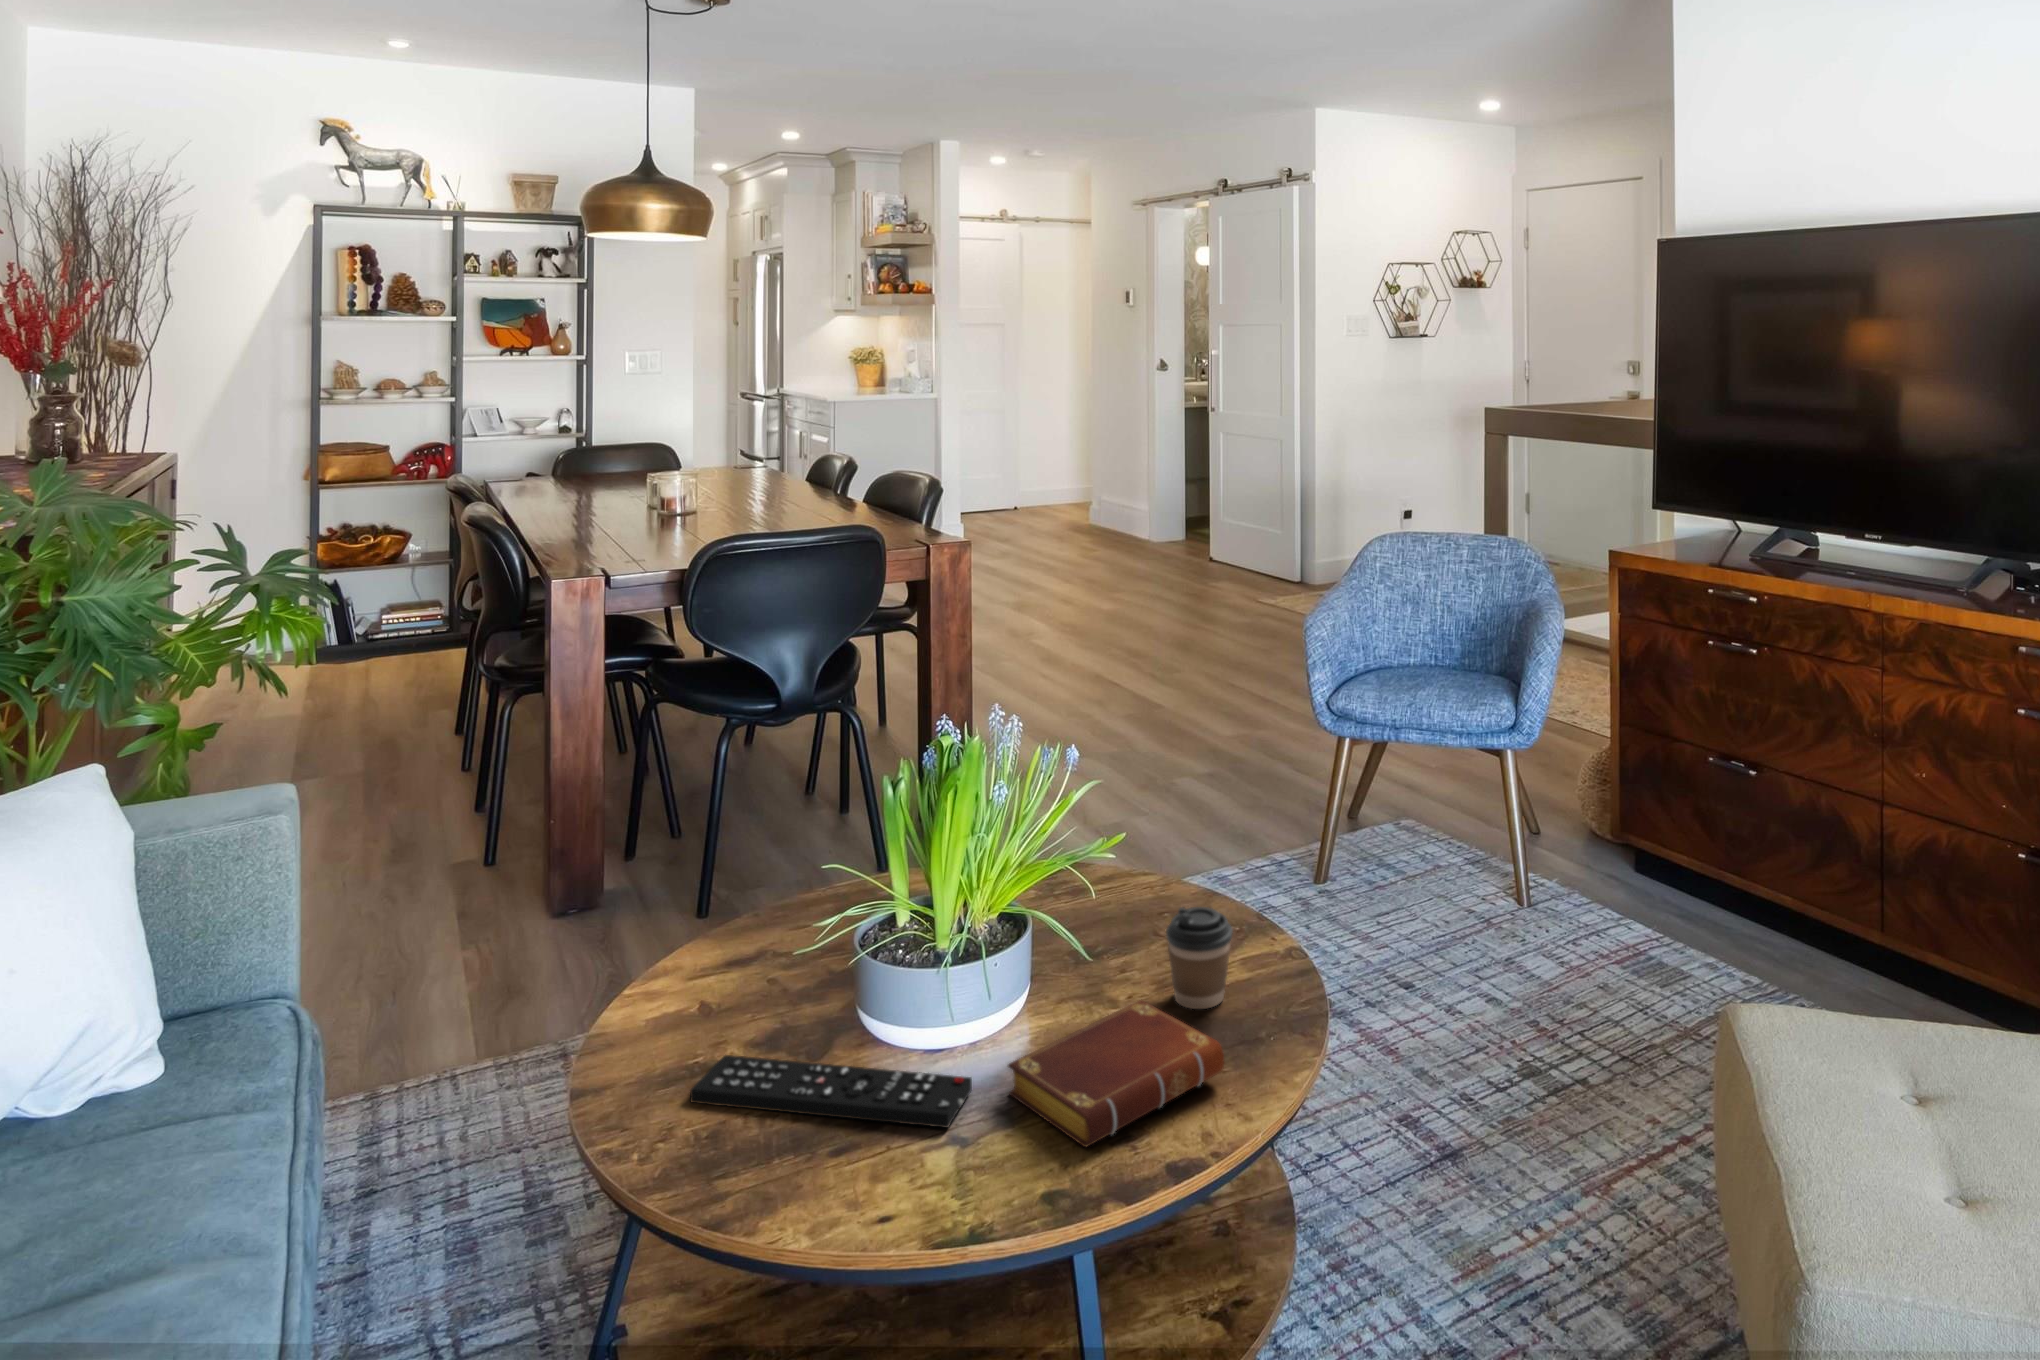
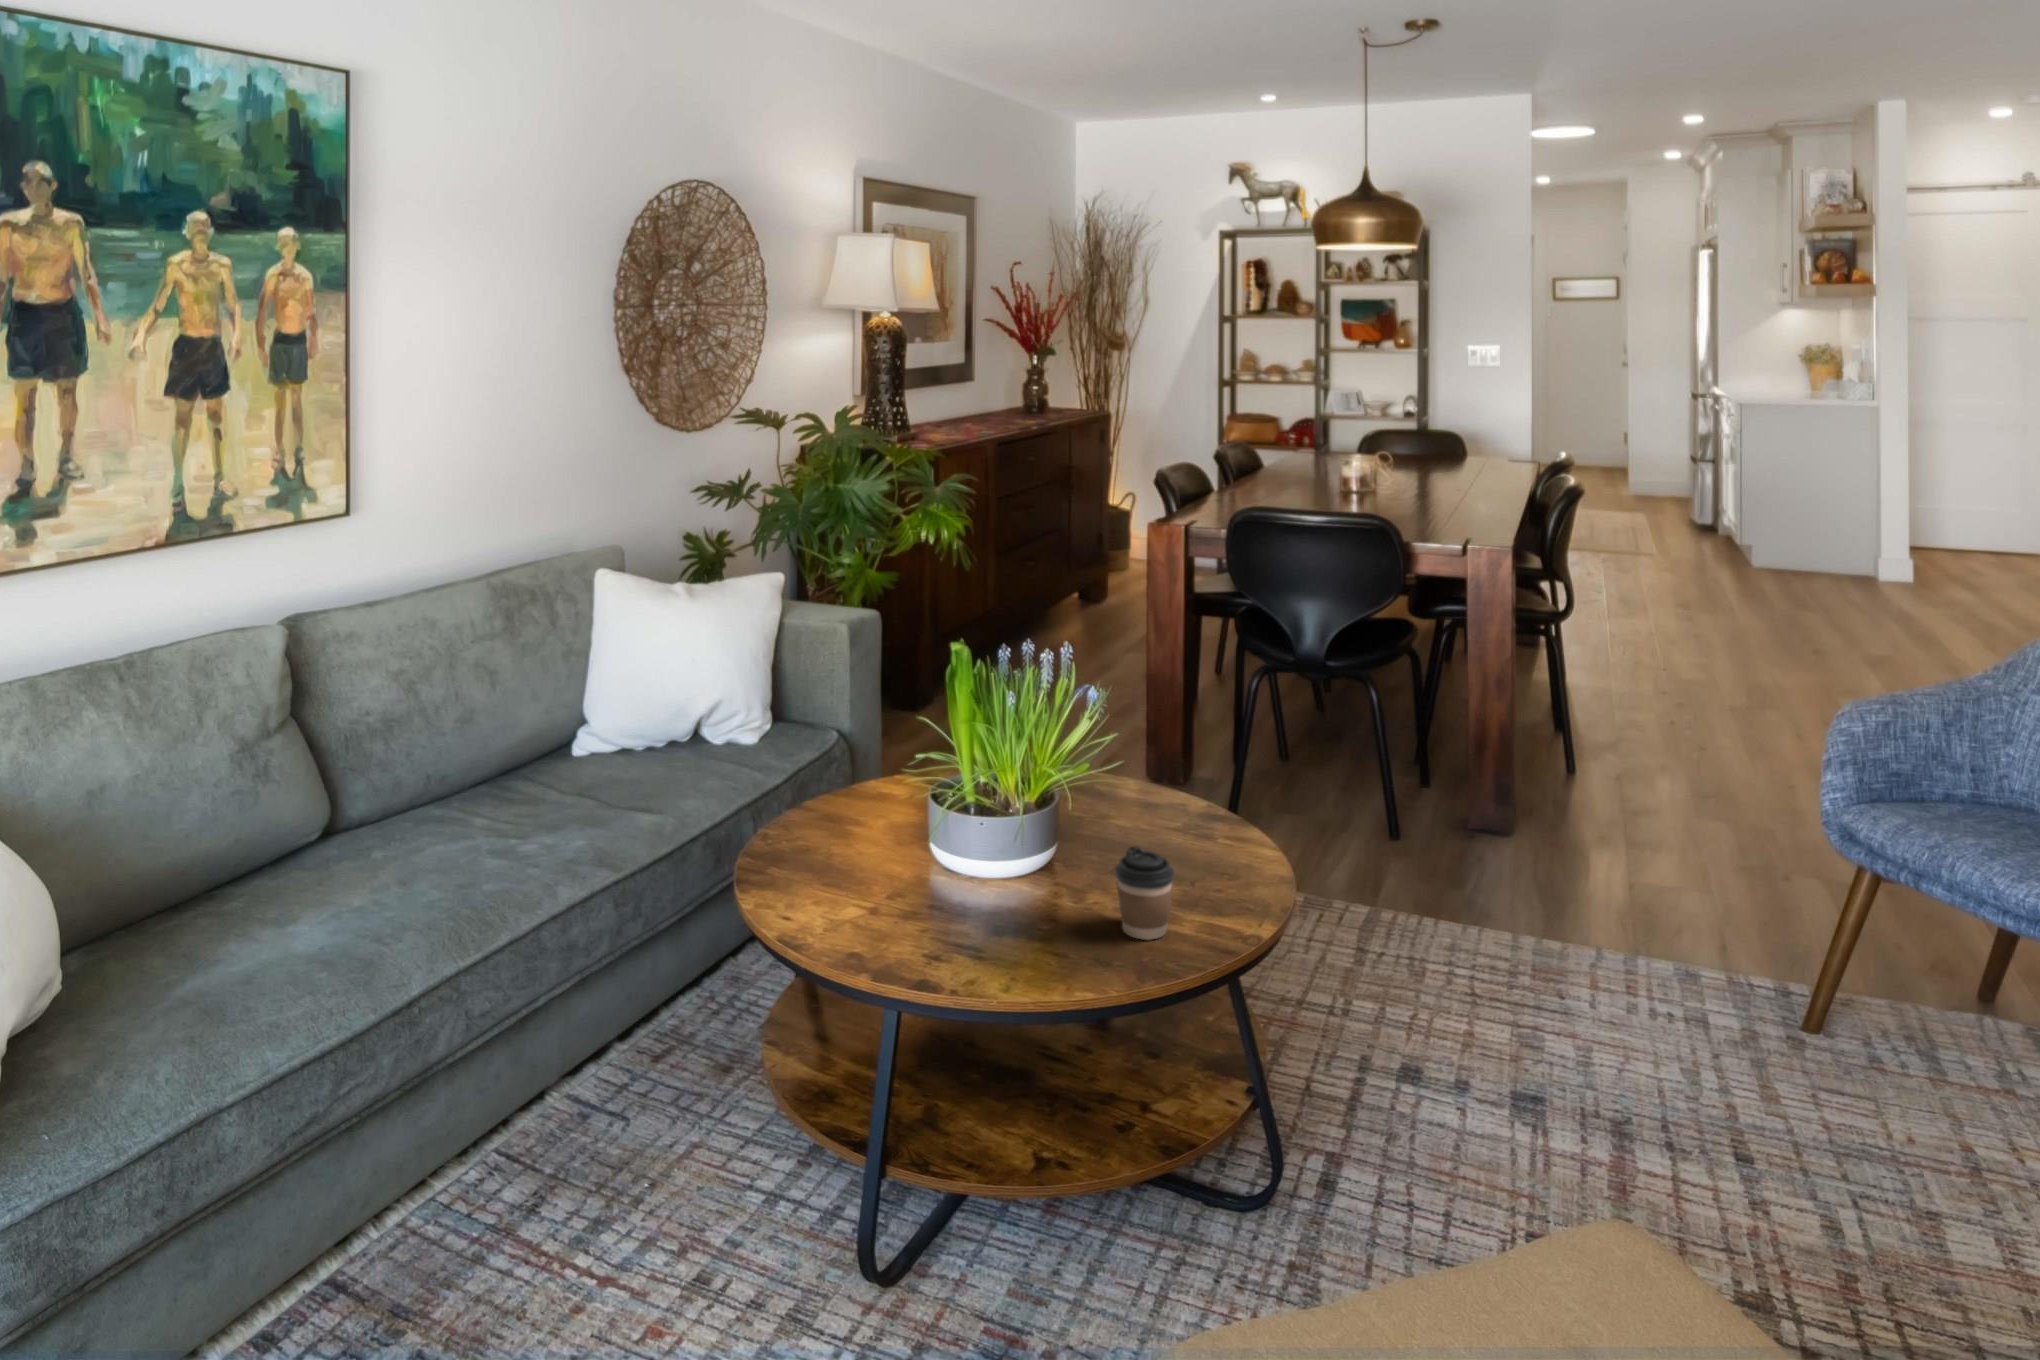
book: present [1008,1000,1224,1147] -> none [909,887,1065,965]
remote control: present [690,1055,972,1128] -> none [824,819,924,905]

